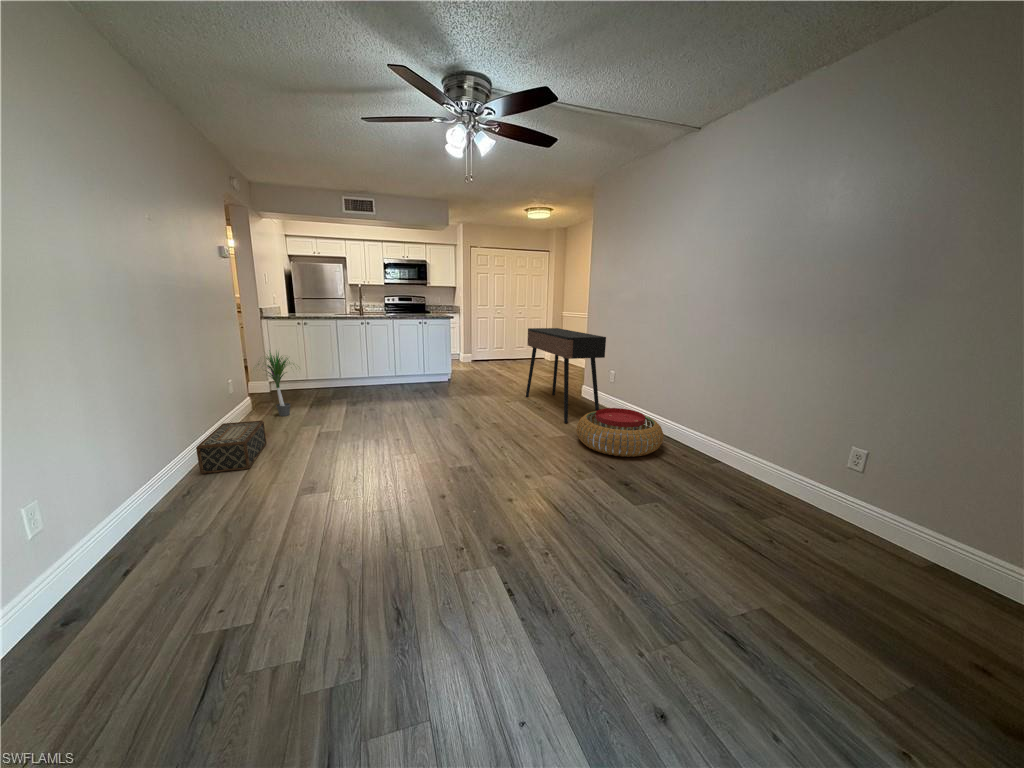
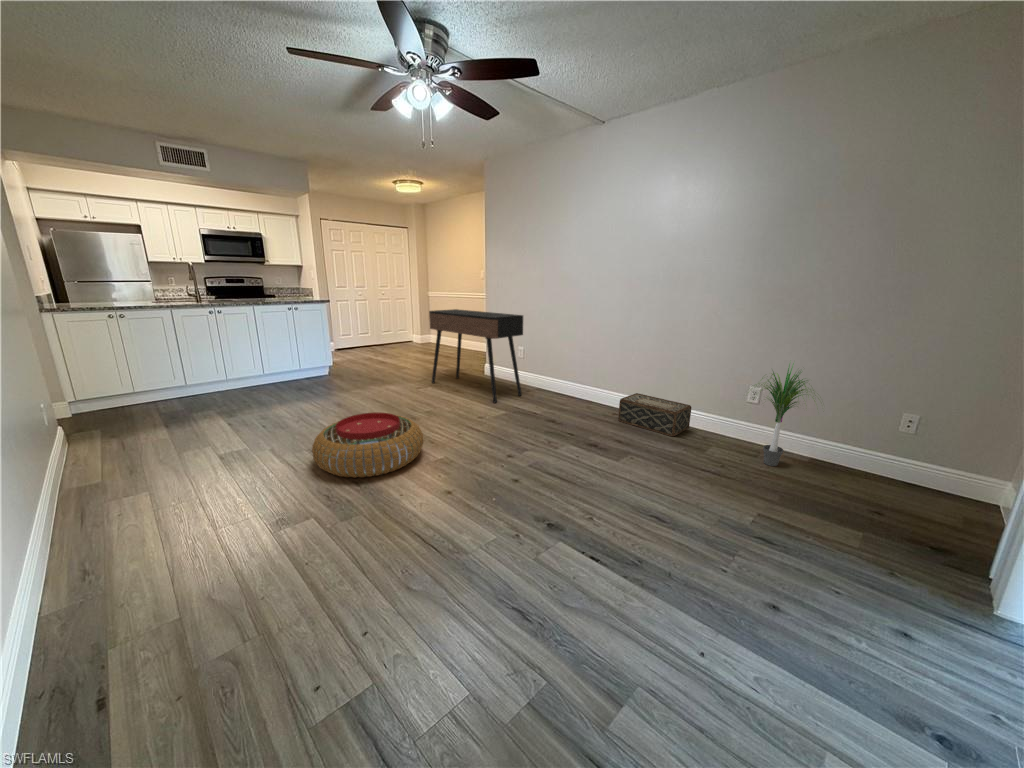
potted plant: present [258,353,290,416] -> present [756,363,815,466]
pouf: present [577,408,663,457] -> present [312,412,423,478]
woven basket: present [196,420,266,474] -> present [618,393,691,436]

